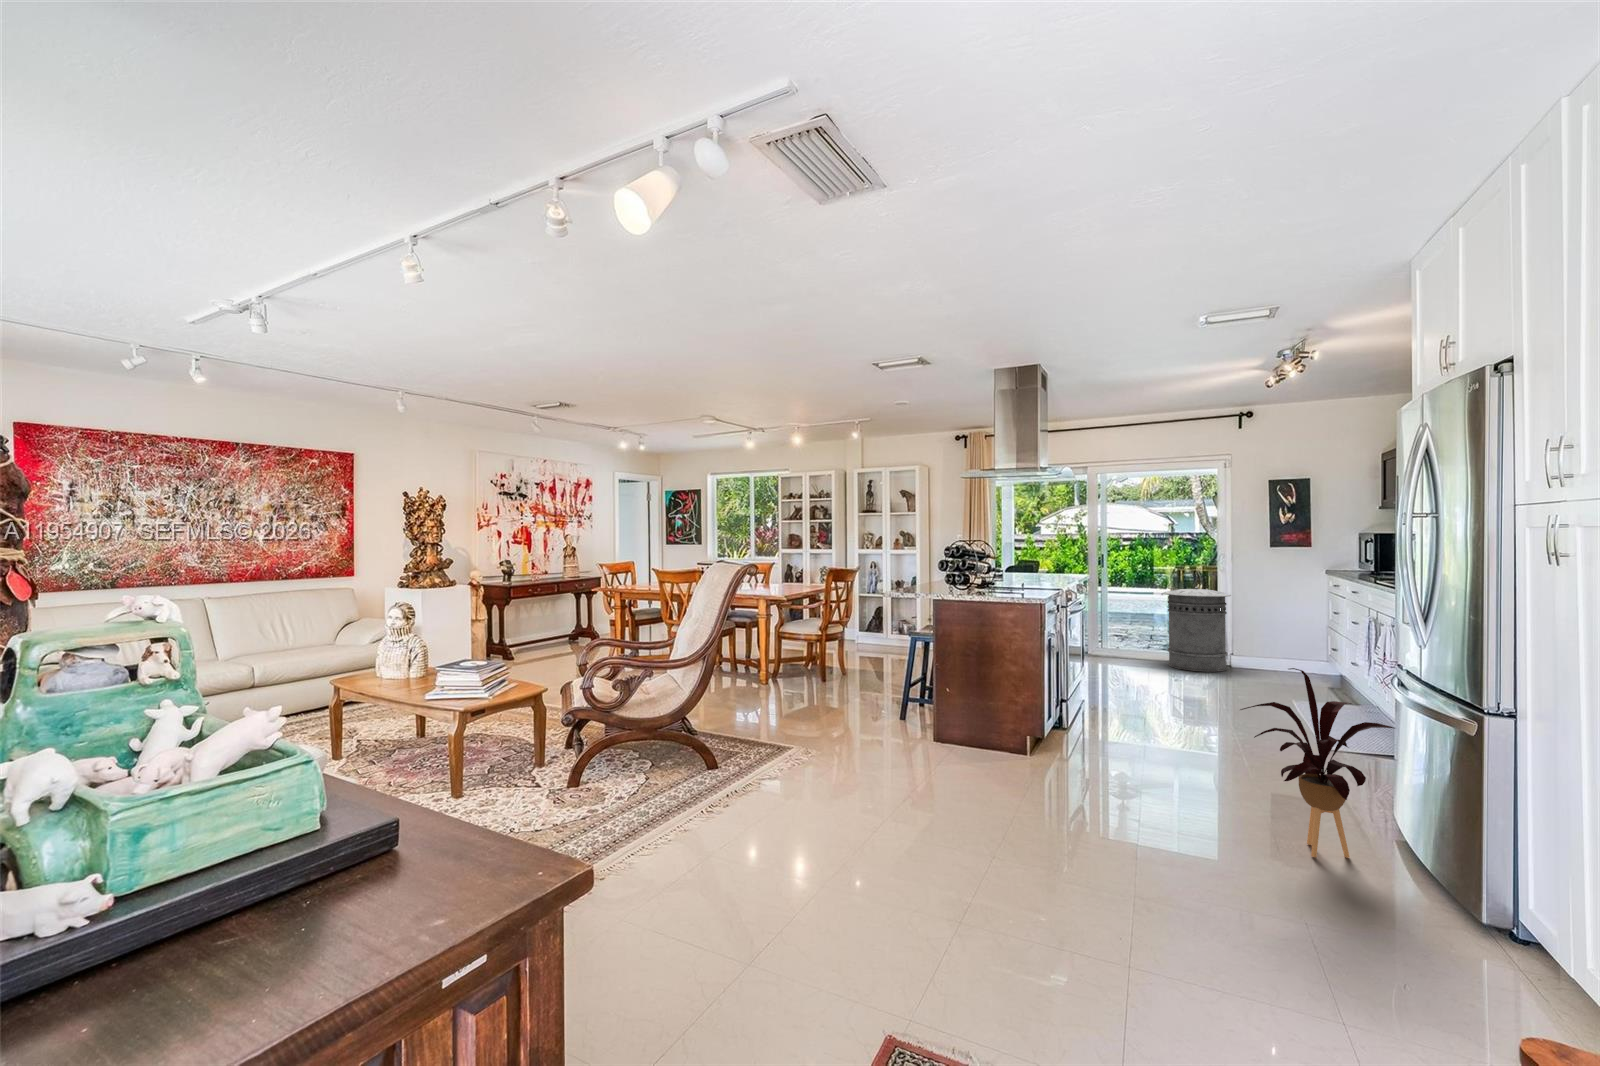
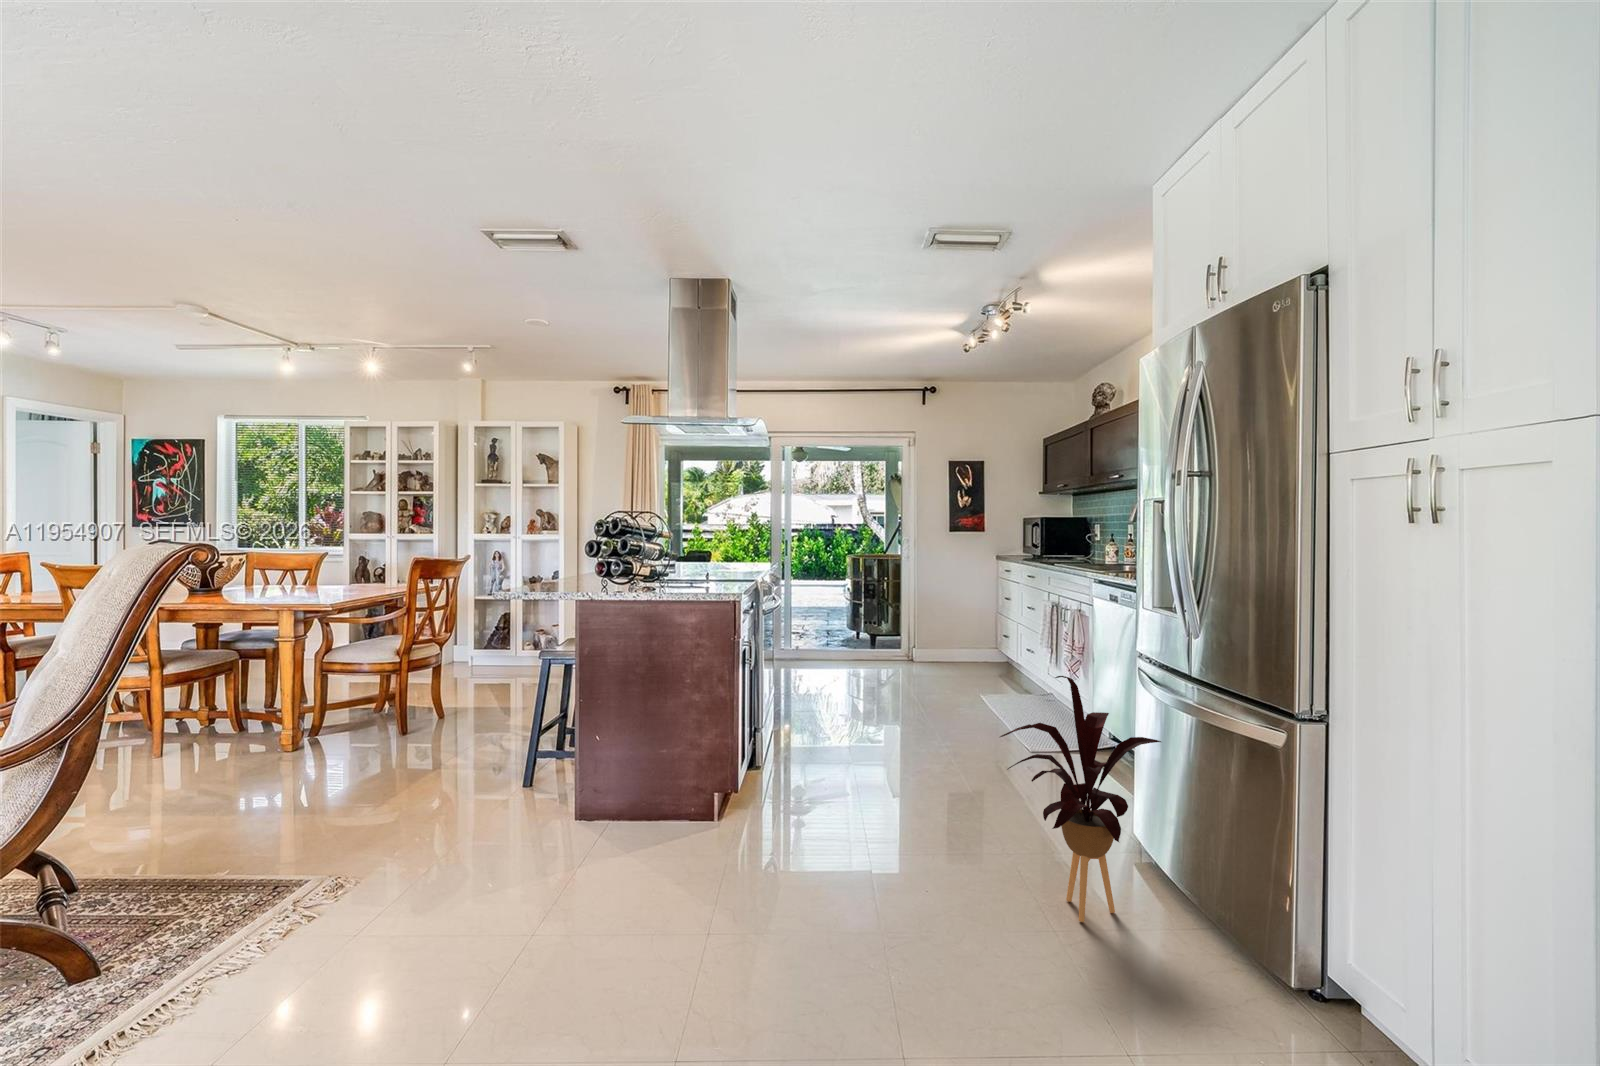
trash can: present [1164,587,1231,672] -> none [847,576,914,670]

